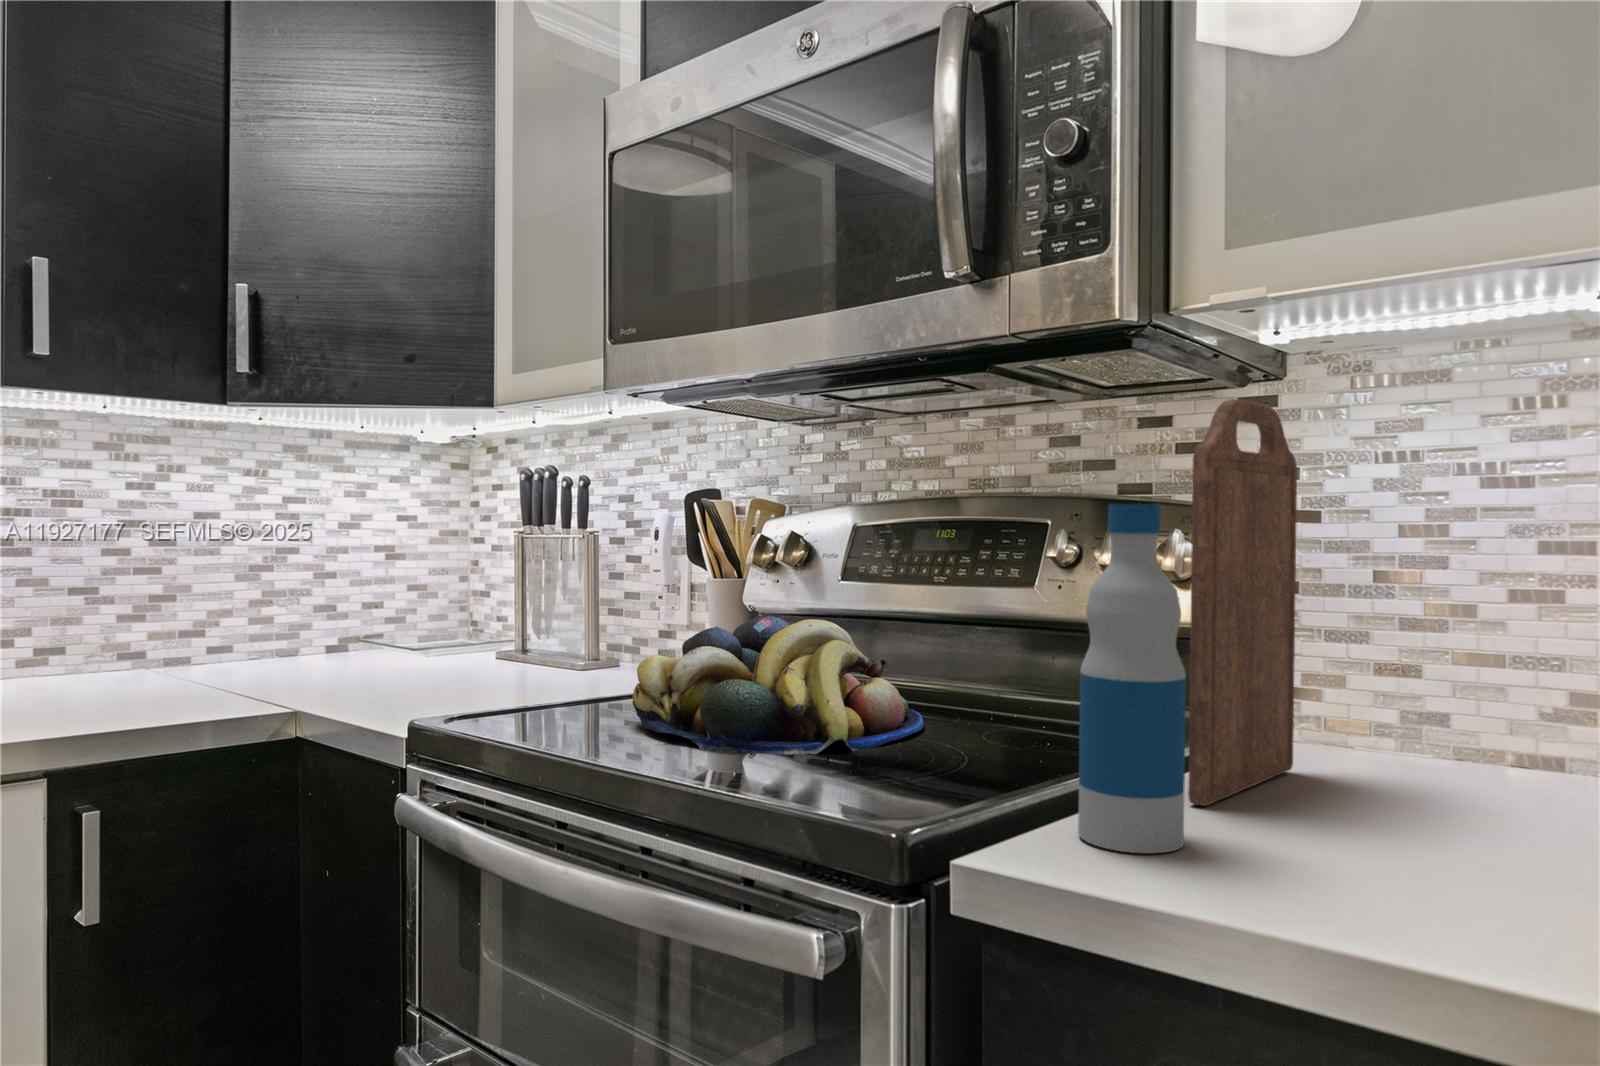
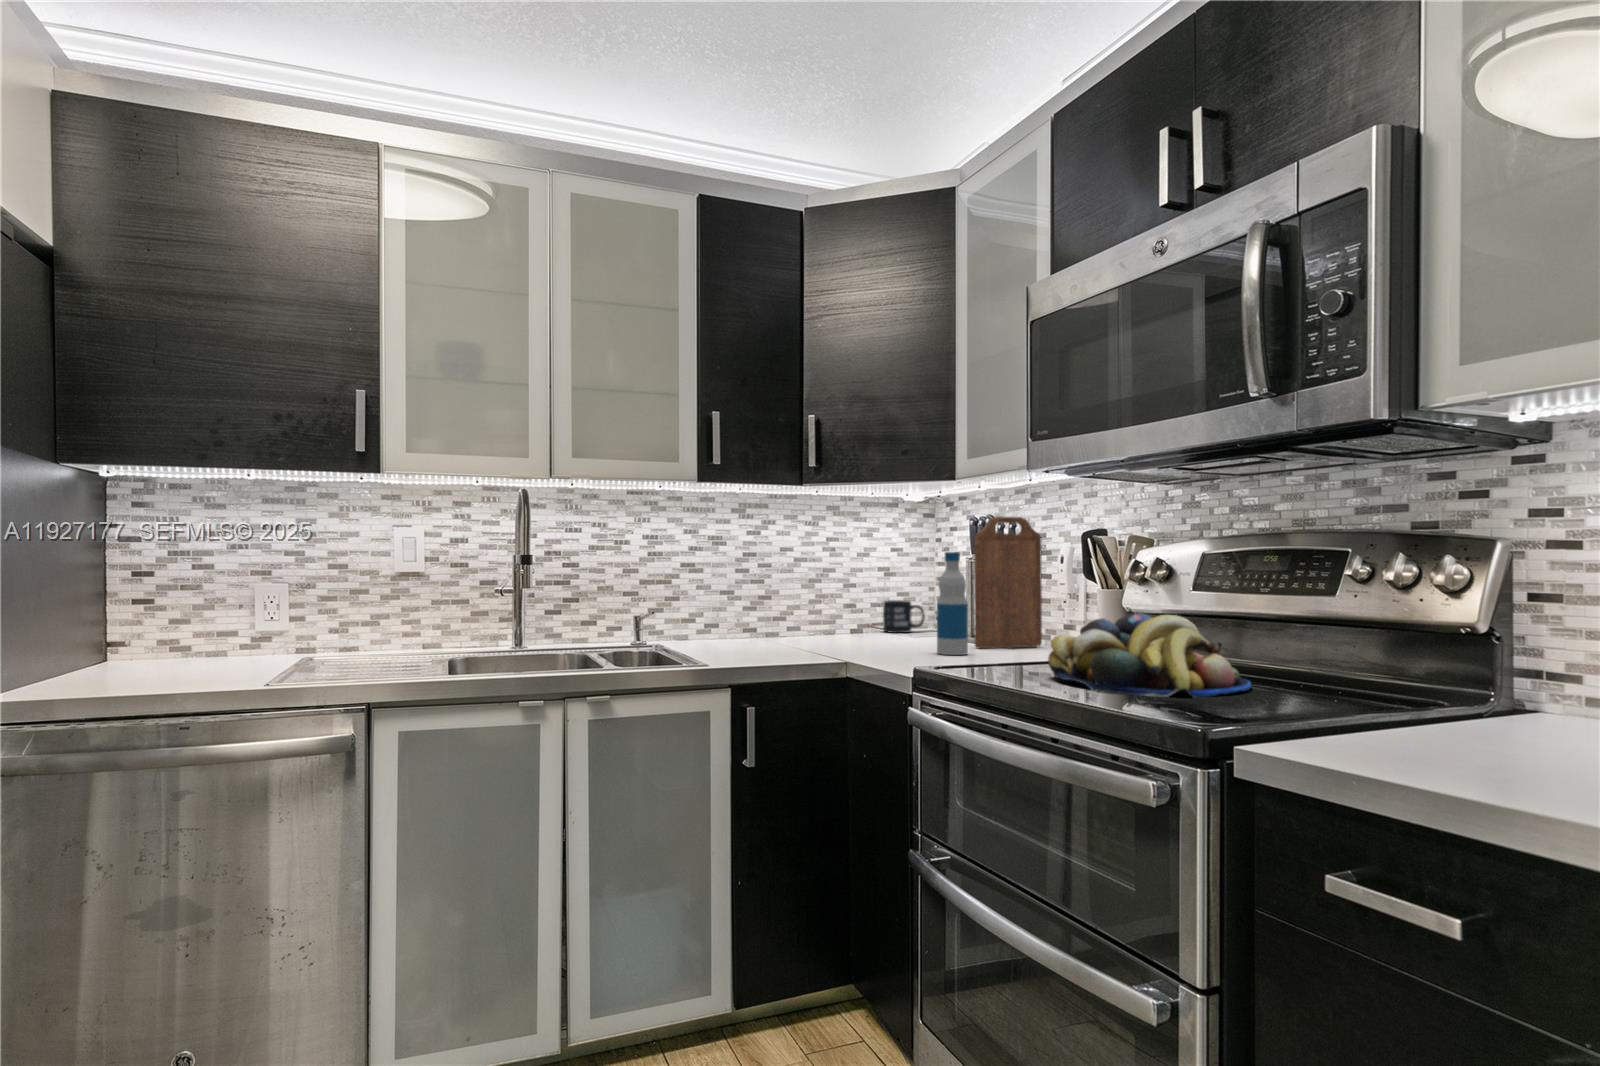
cutting board: present [1188,399,1297,806] -> present [974,516,1042,648]
bottle: present [1078,504,1186,853] -> present [937,552,968,655]
mug: none [382,597,451,648] -> present [883,600,925,633]

